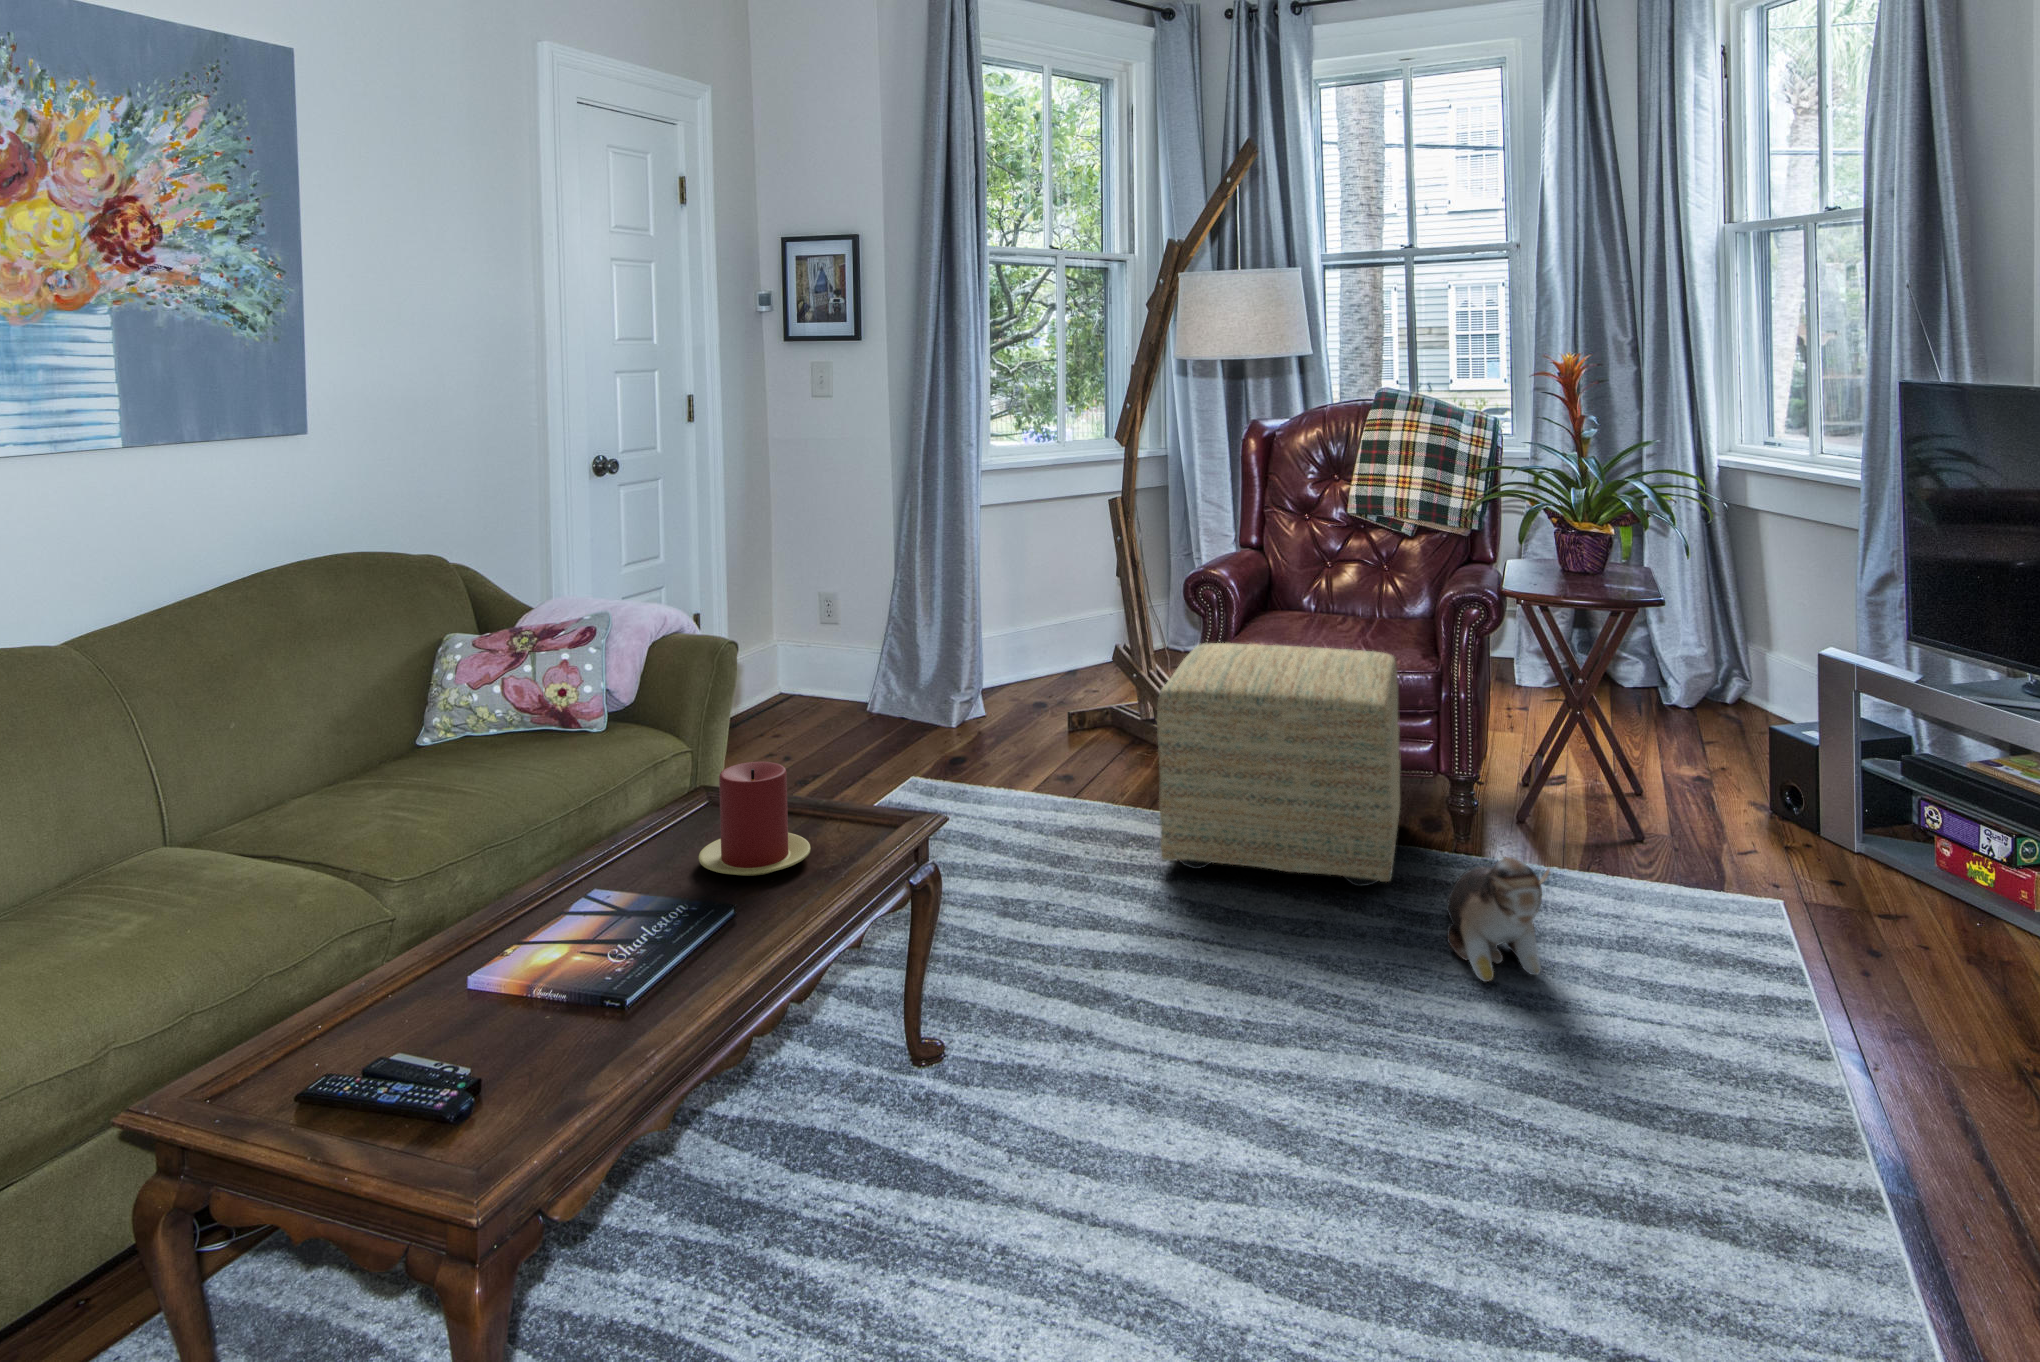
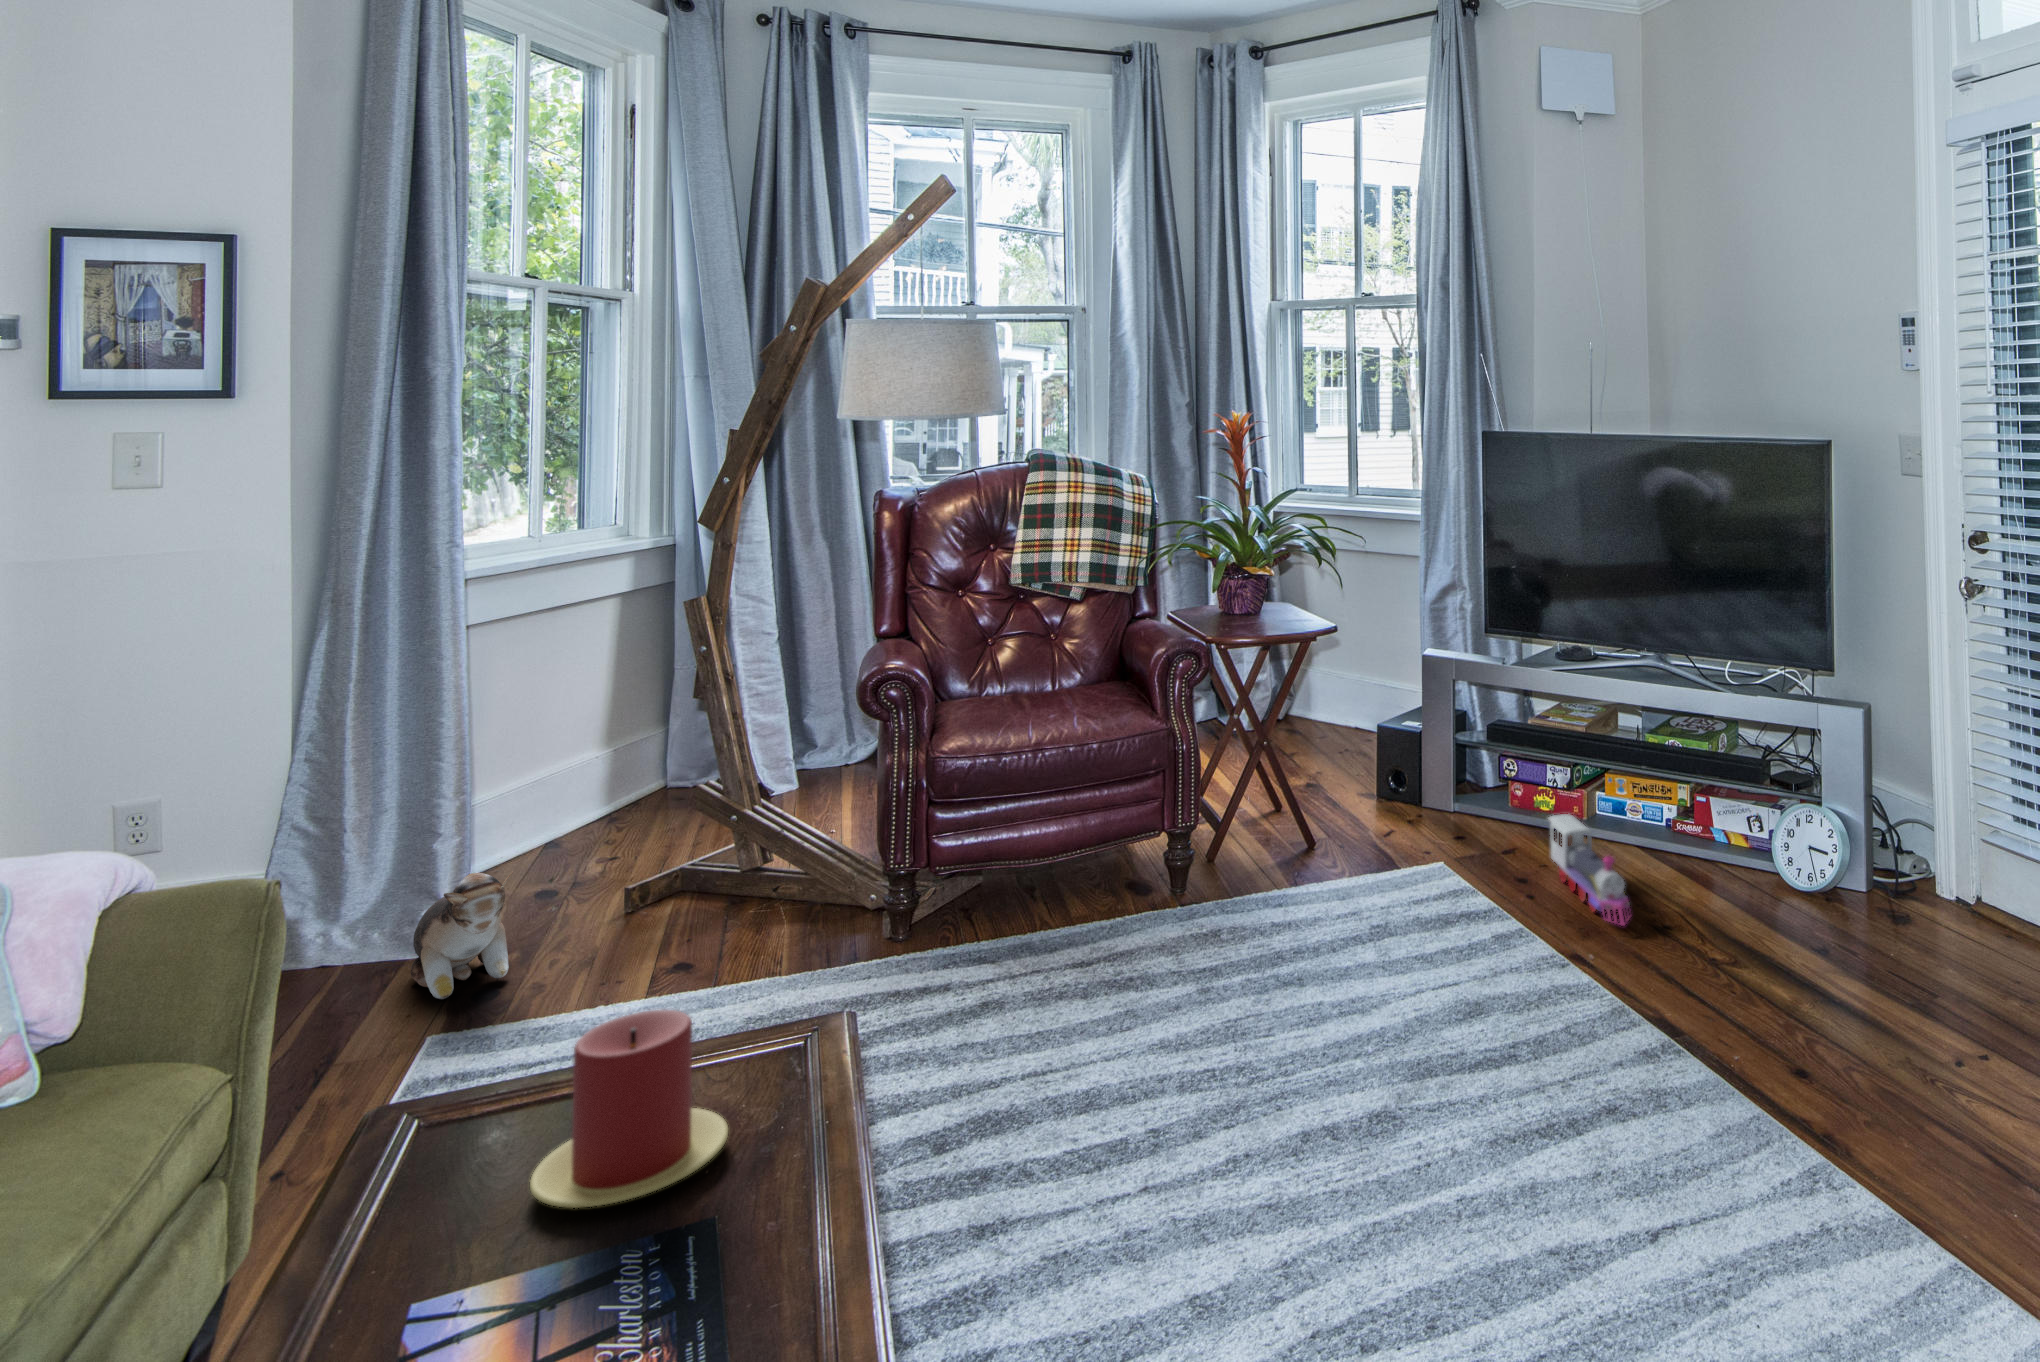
ottoman: present [1157,643,1400,886] -> none [888,719,1173,1003]
plush toy: present [1446,857,1550,982] -> present [411,872,513,999]
toy train: none [1921,884,1983,1049] -> present [1549,814,1630,926]

